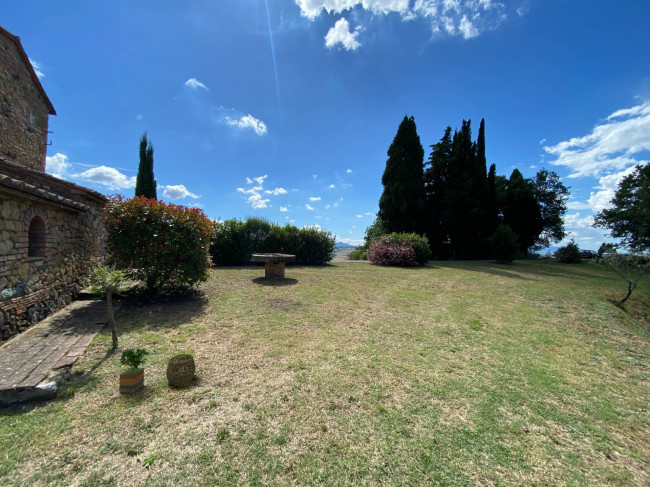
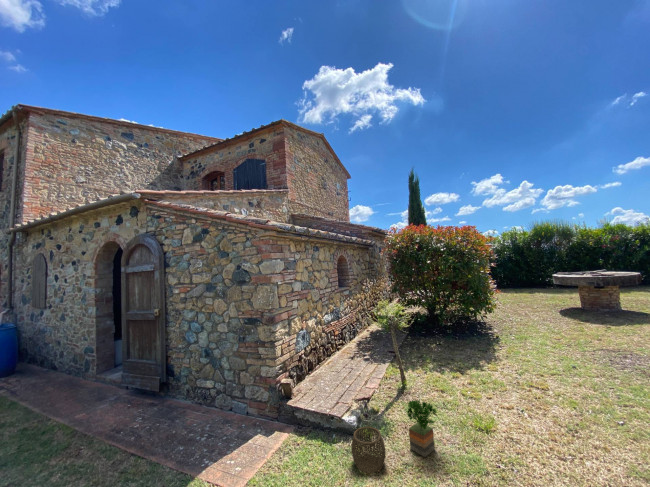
woven basket: present [166,354,195,385] -> present [351,427,386,473]

